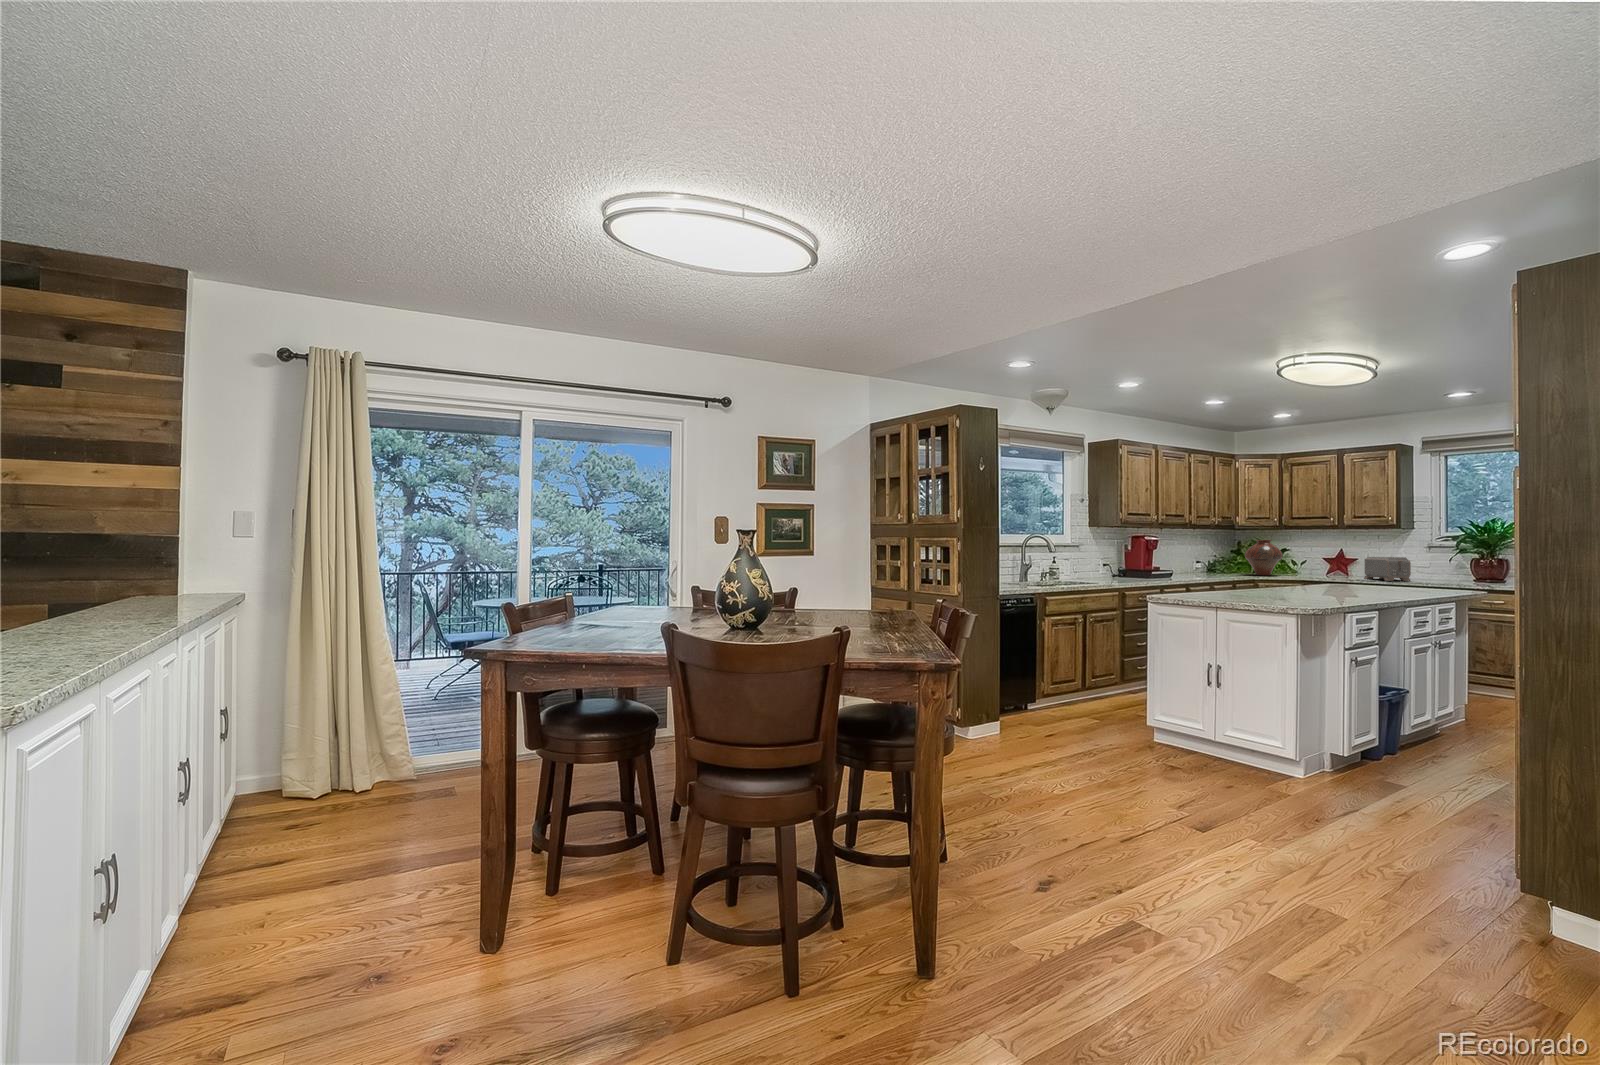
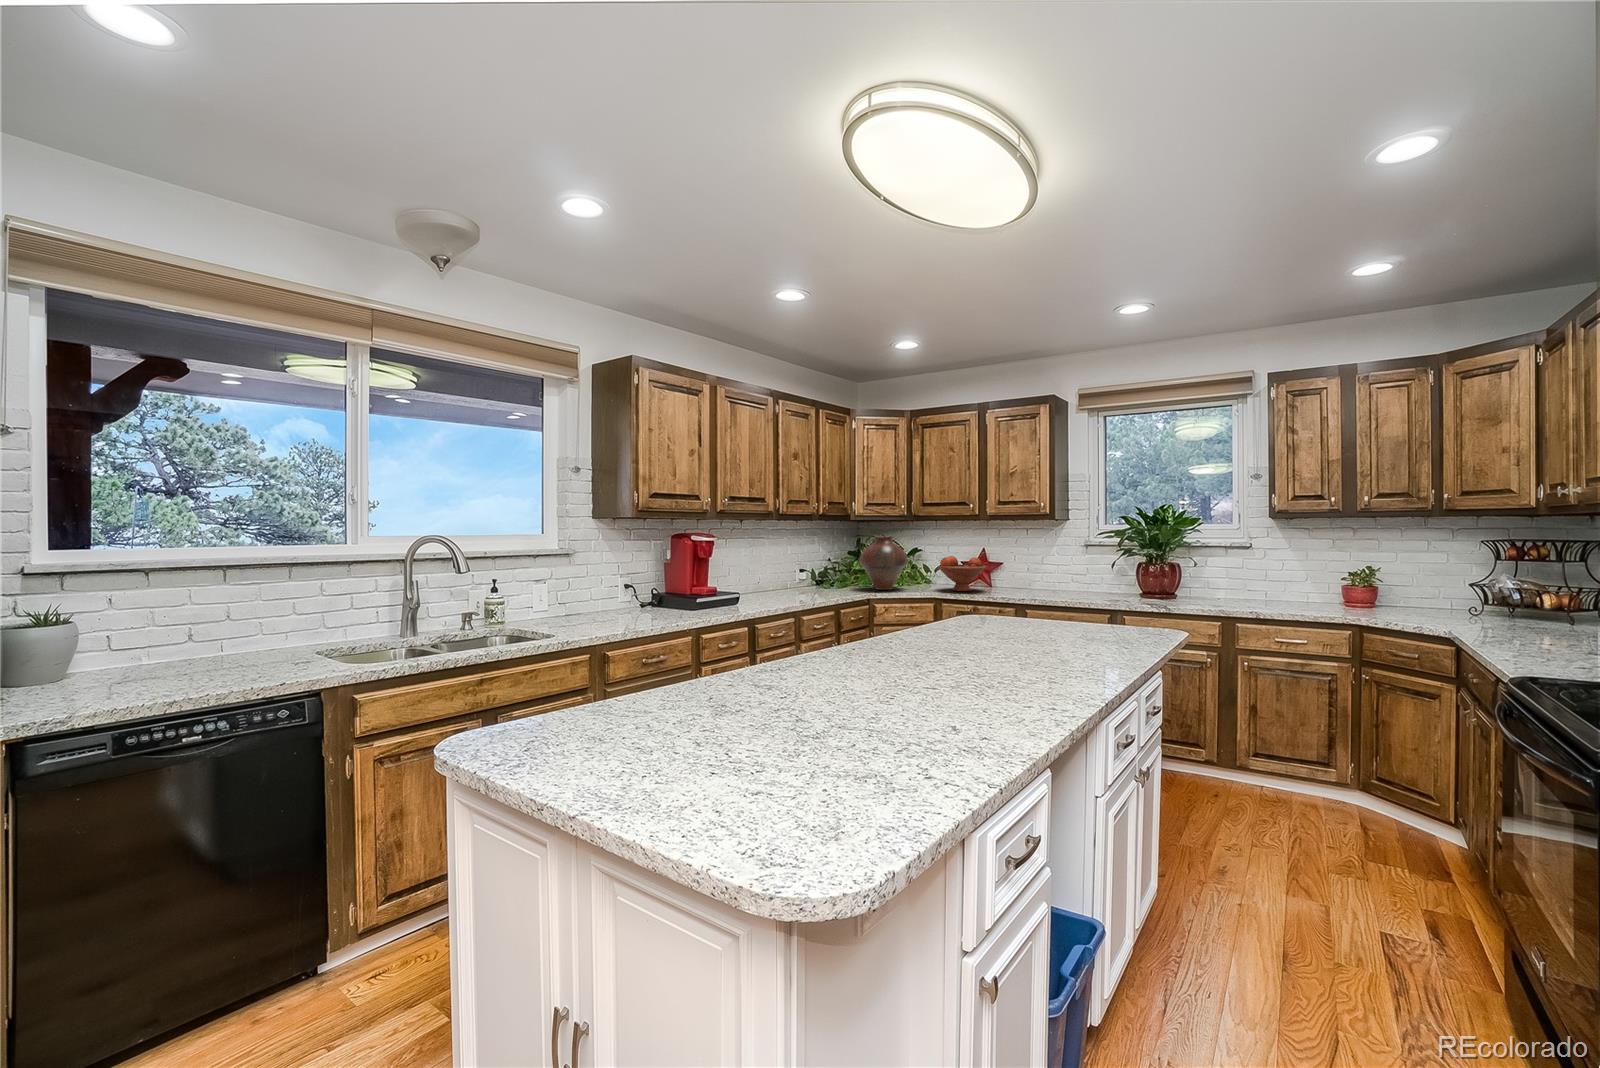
fruit bowl: none [1307,553,1345,577] -> present [938,556,986,591]
toaster: present [1364,557,1411,581] -> none [1008,561,1067,599]

